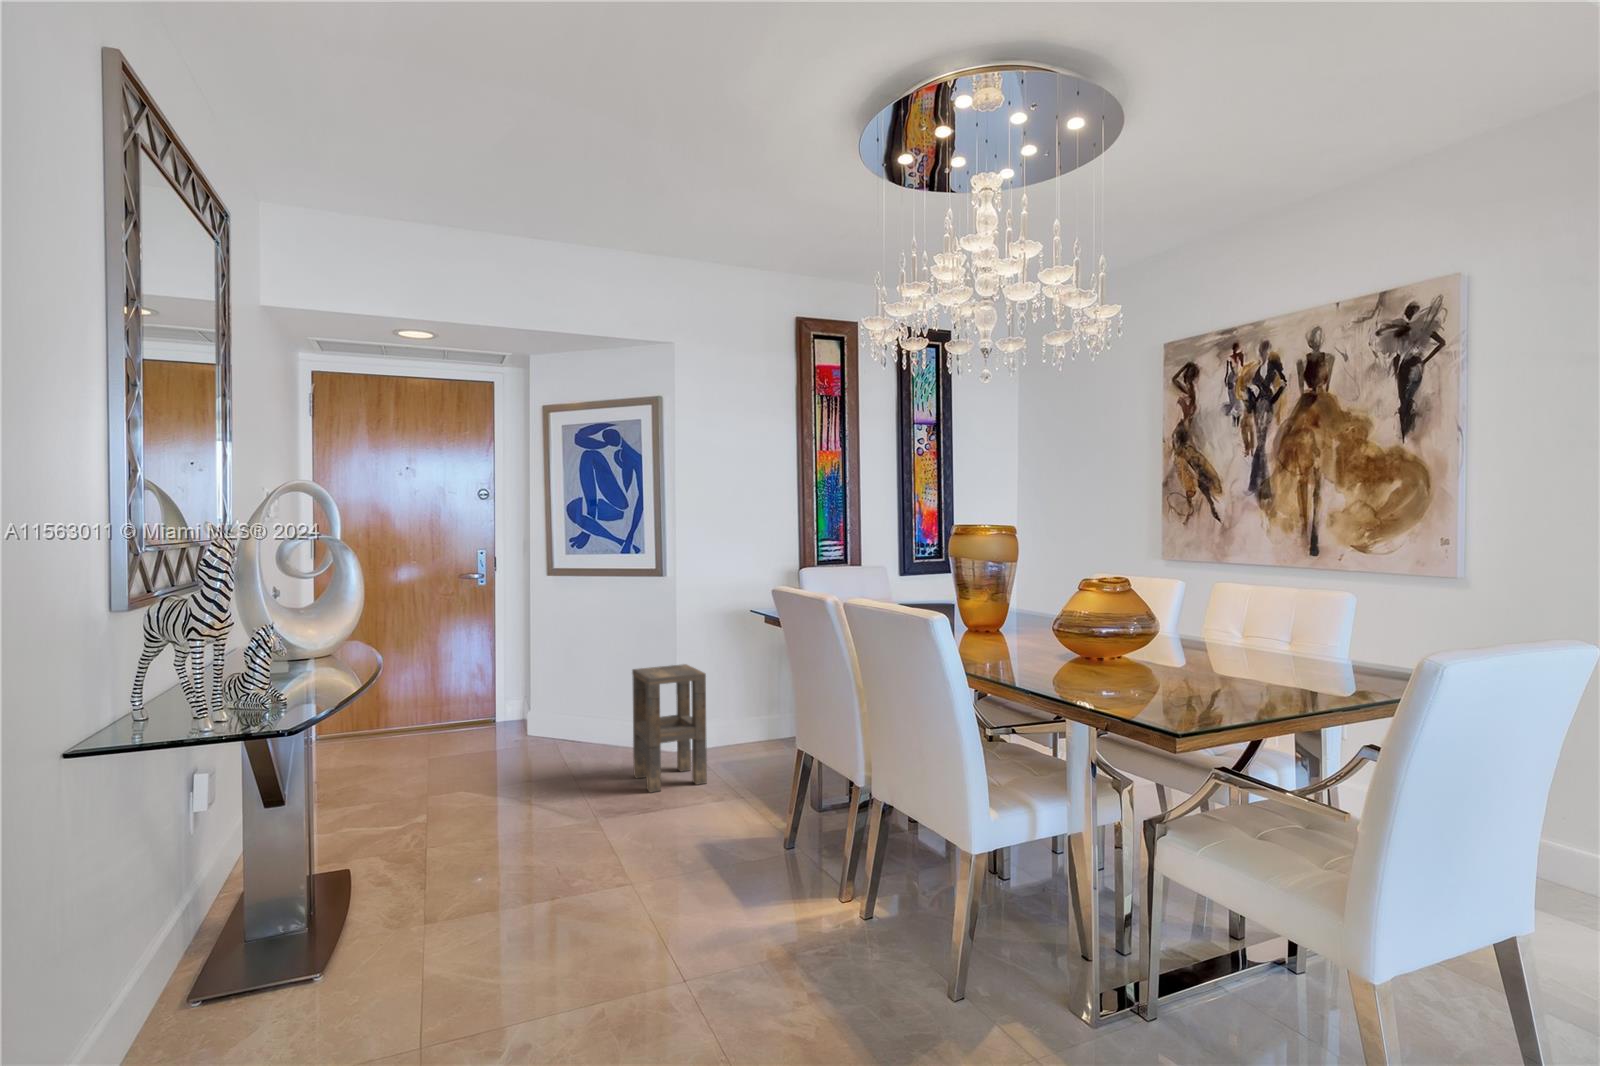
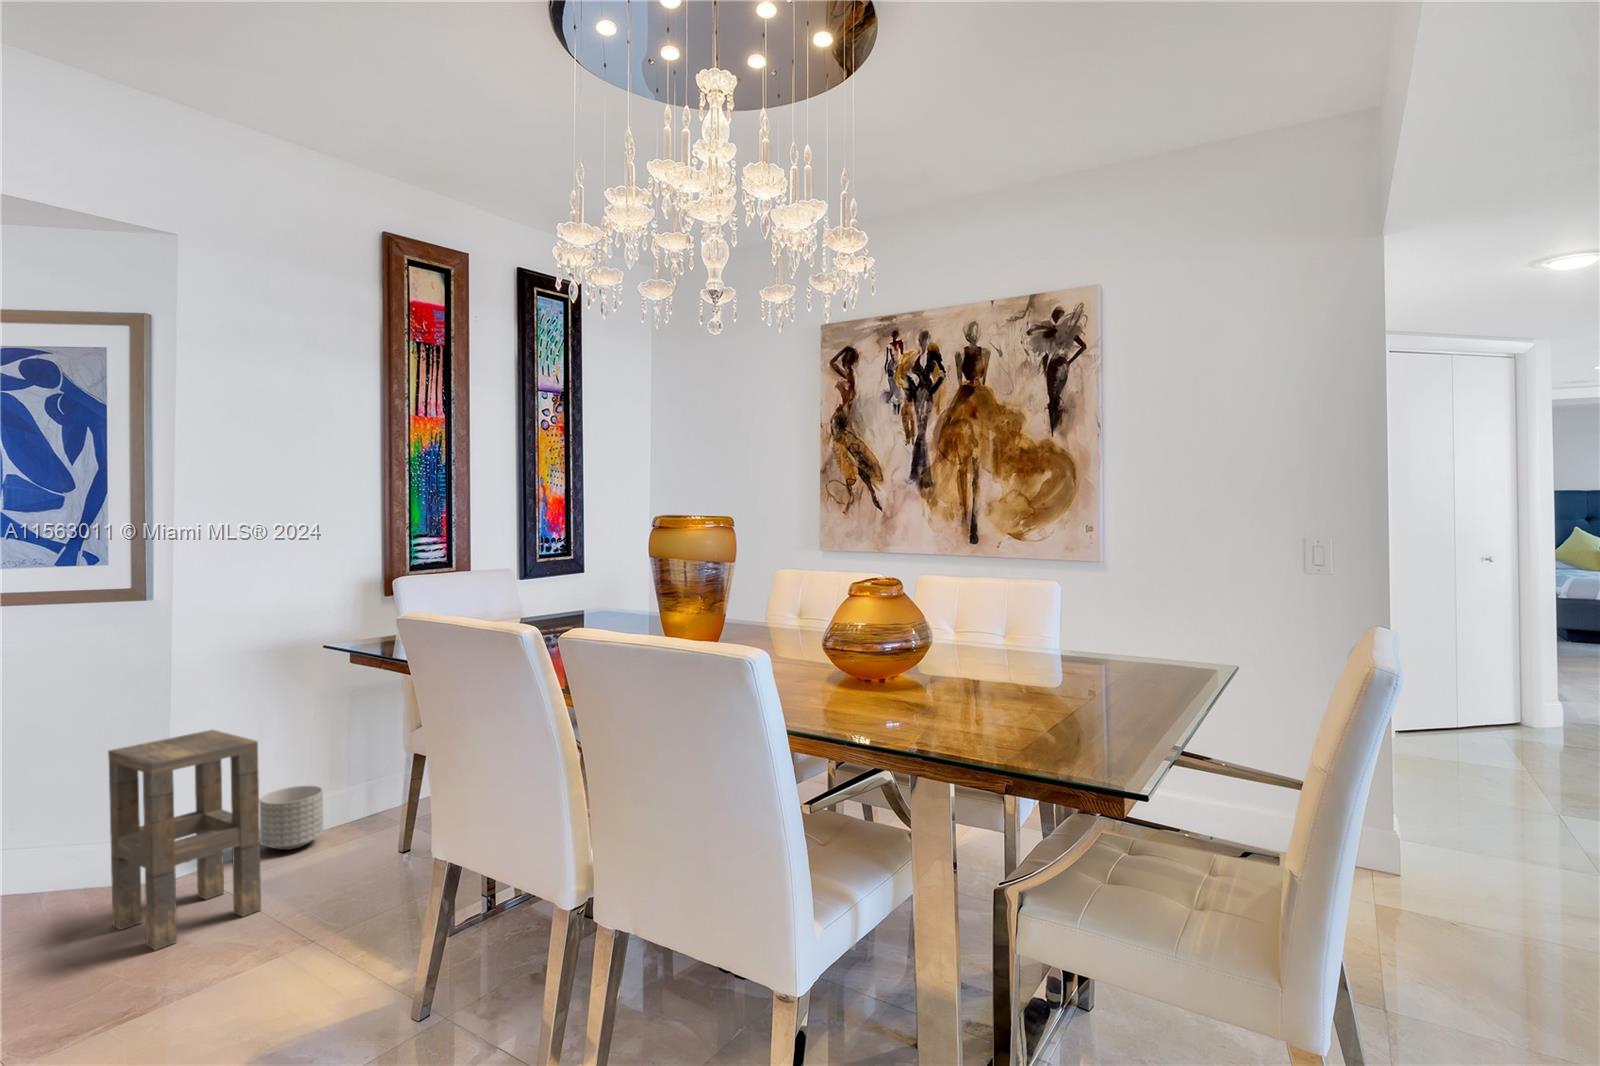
planter: none [716,711,753,752] -> present [259,786,324,850]

